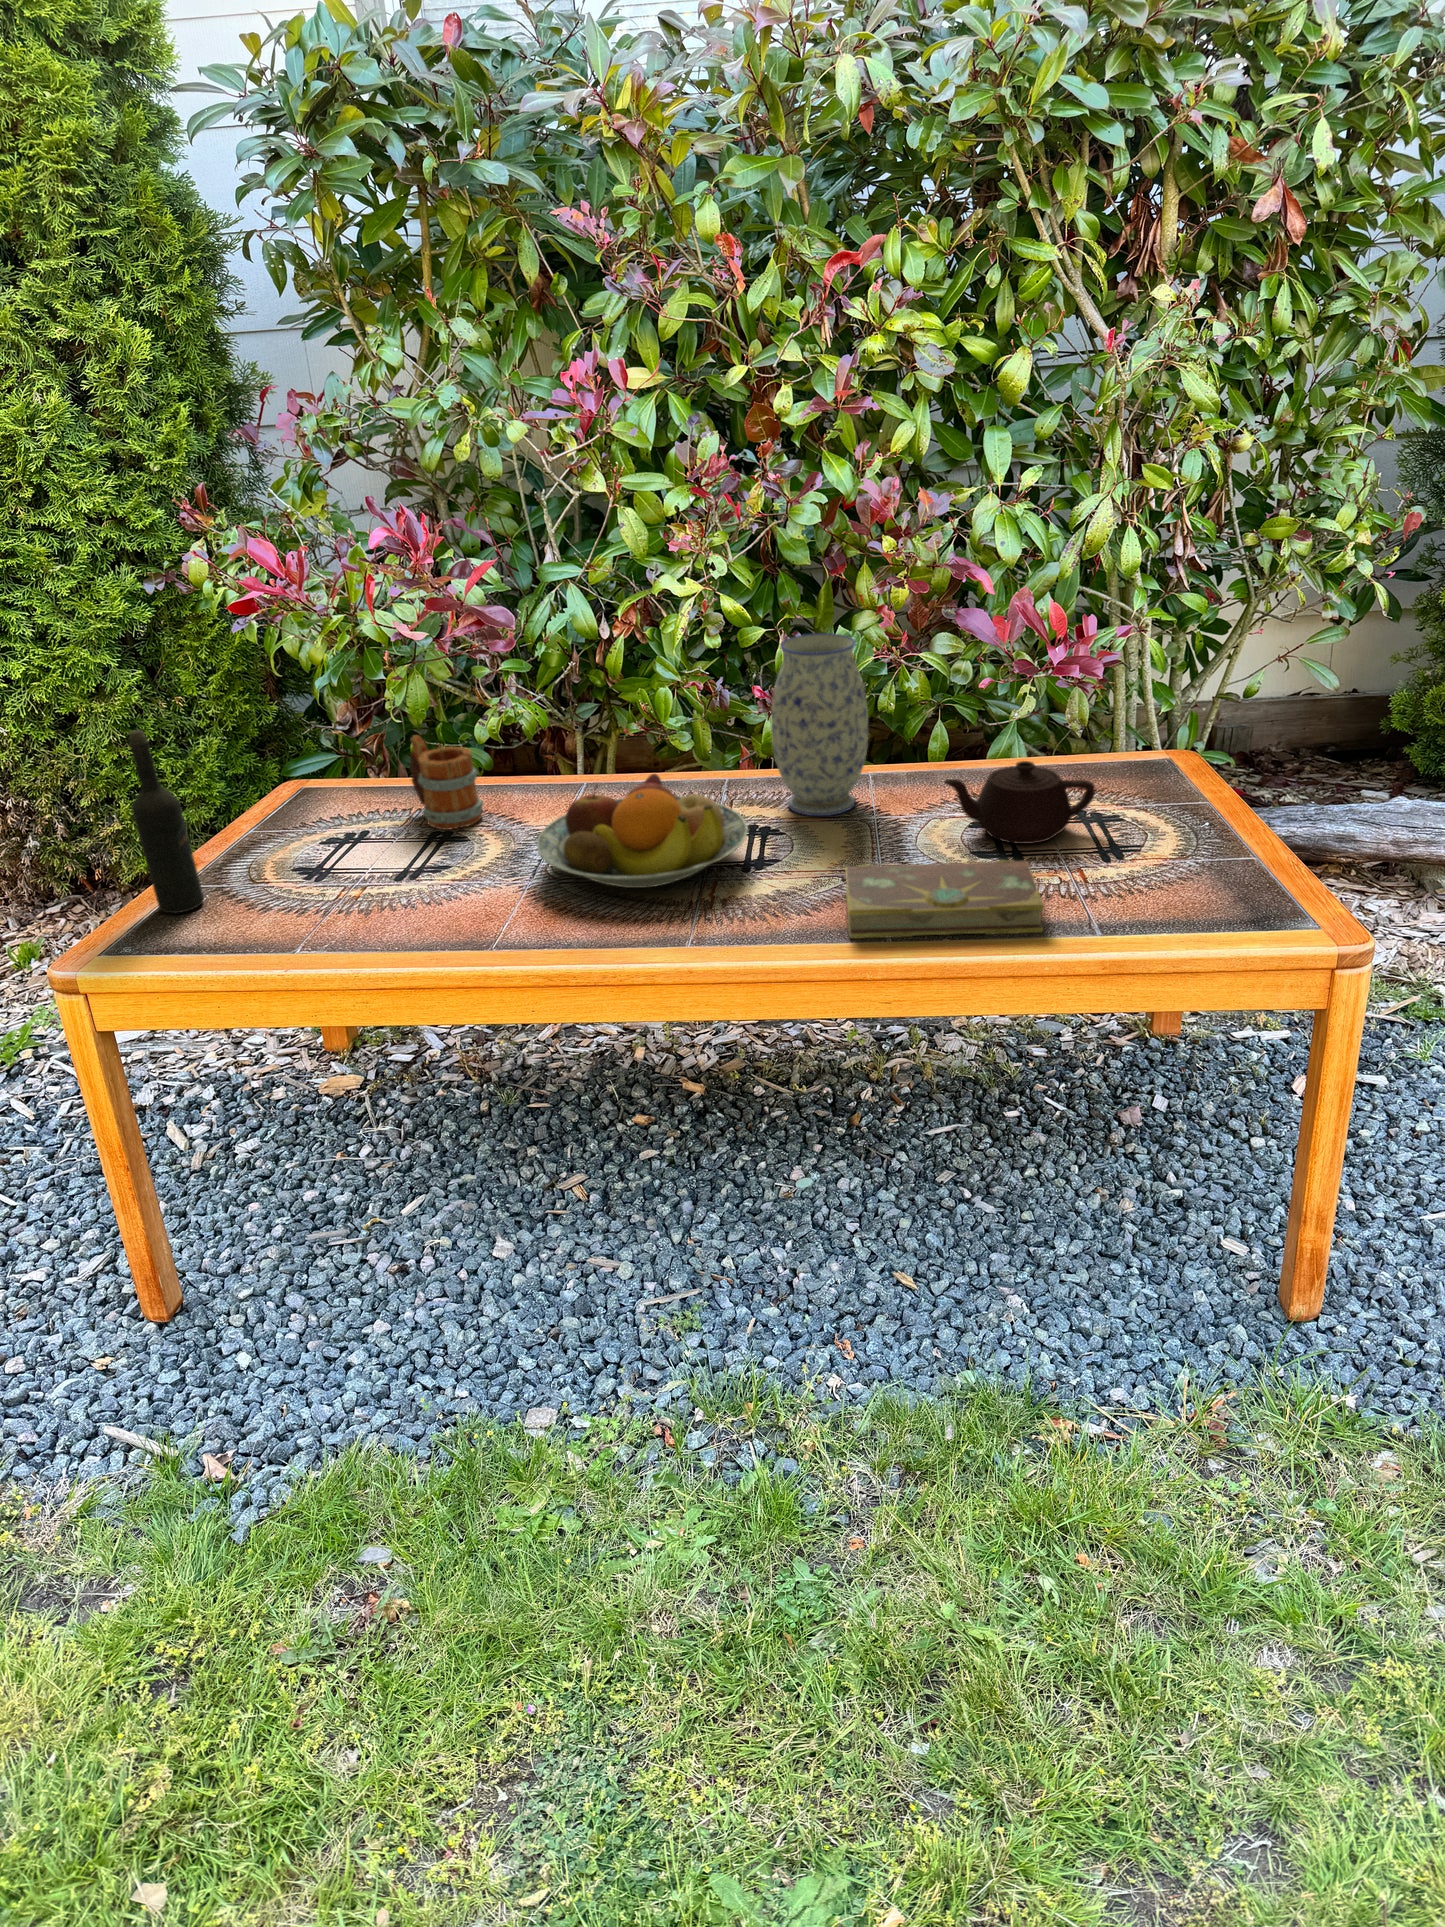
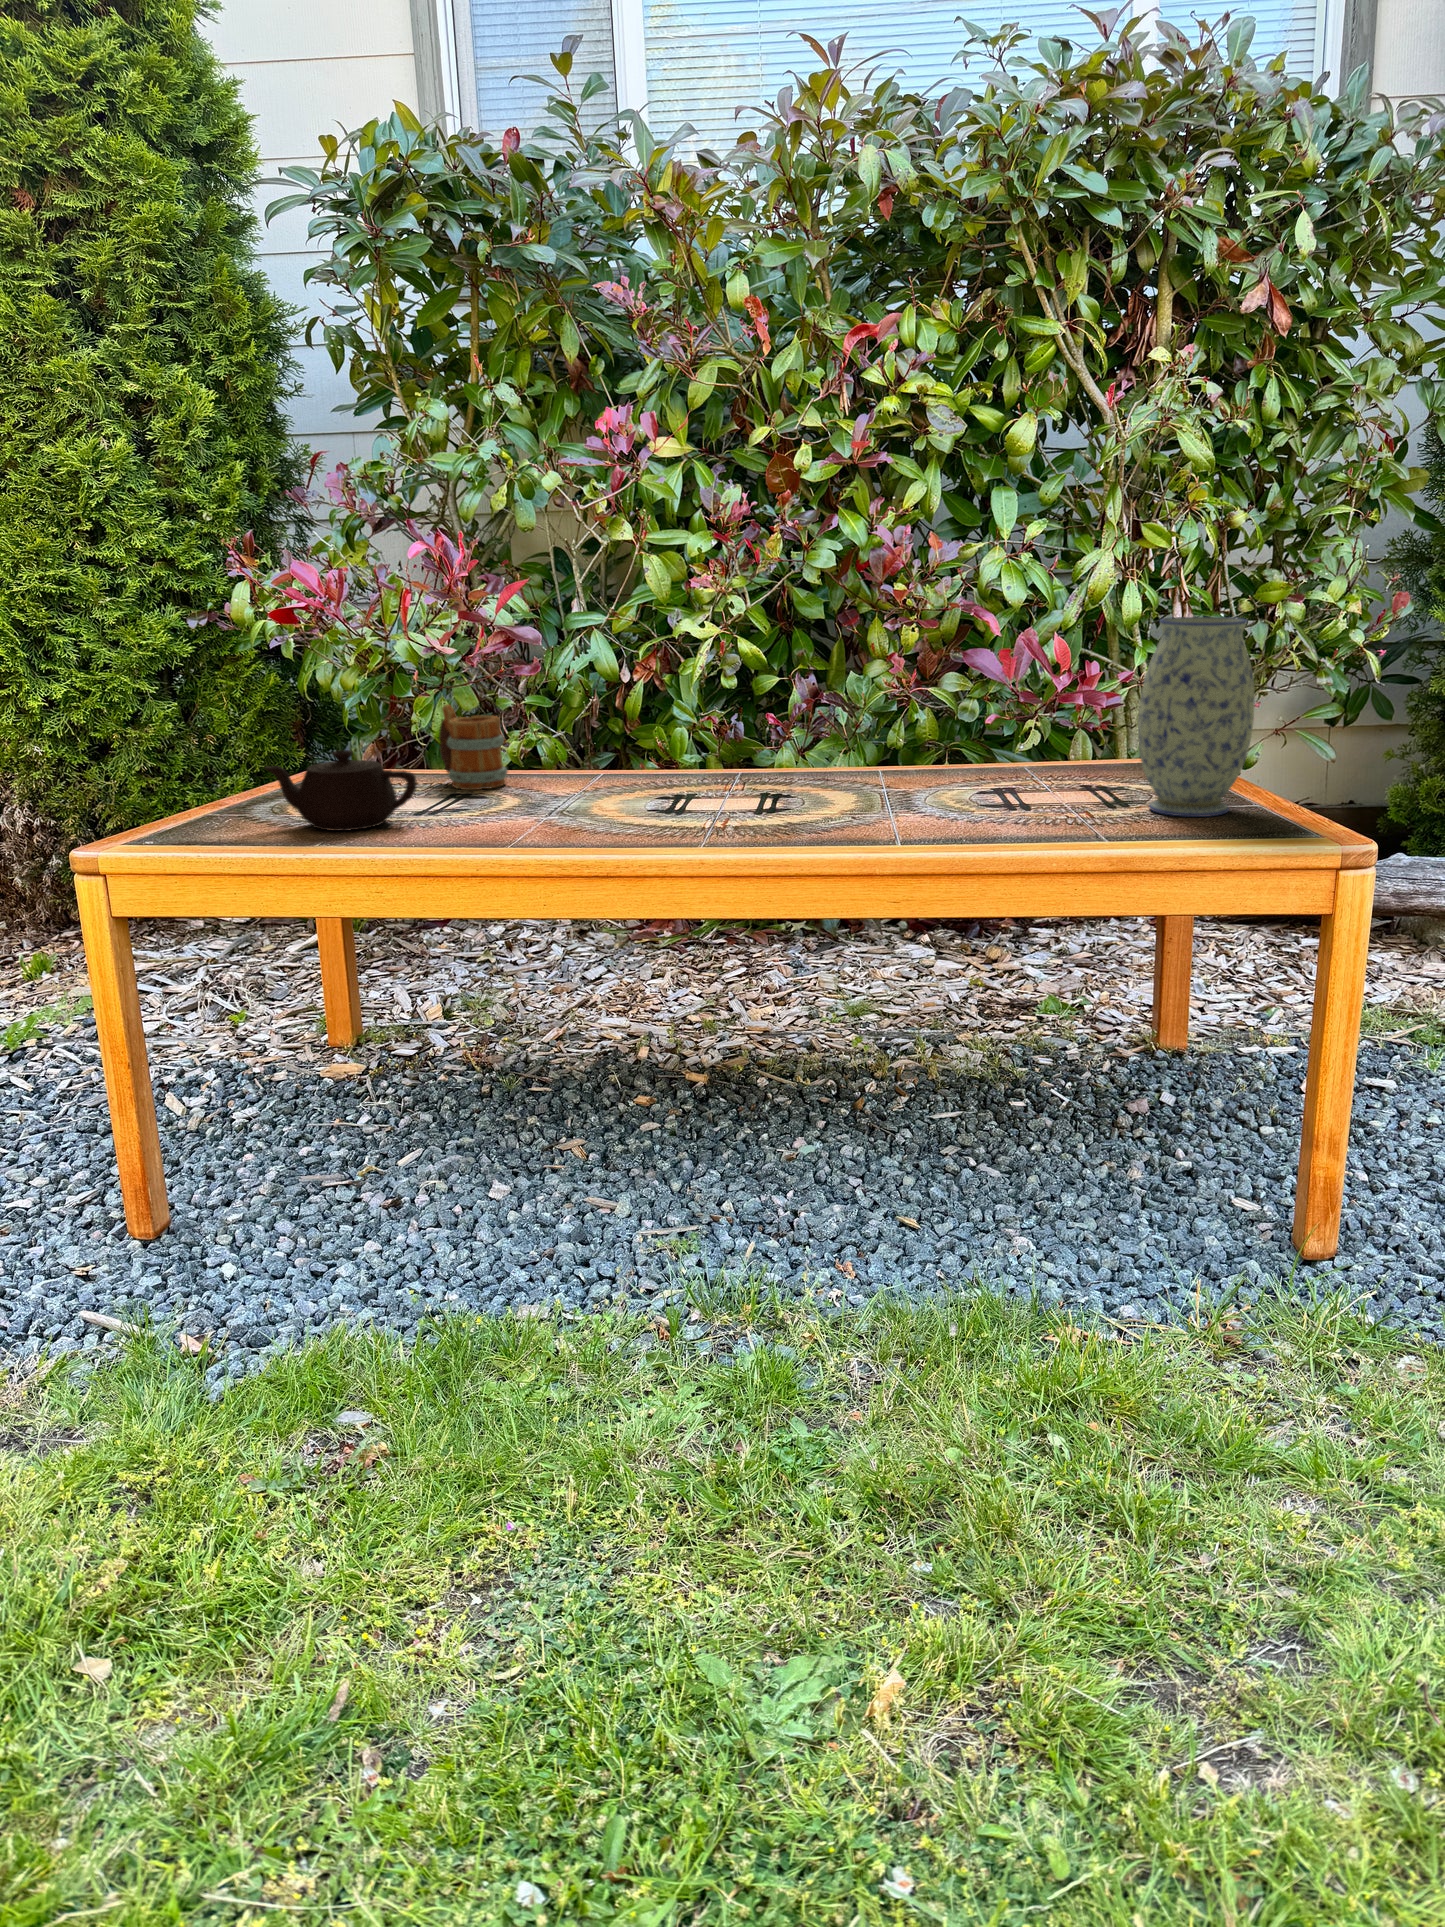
vase: present [771,633,868,816] -> present [1138,617,1255,817]
wine bottle: present [129,730,204,913] -> none [177,642,235,825]
teapot: present [944,761,1095,844] -> present [264,750,417,831]
fruit bowl: present [537,774,748,888] -> none [560,722,763,815]
book: present [845,860,1044,939] -> none [857,787,1048,837]

